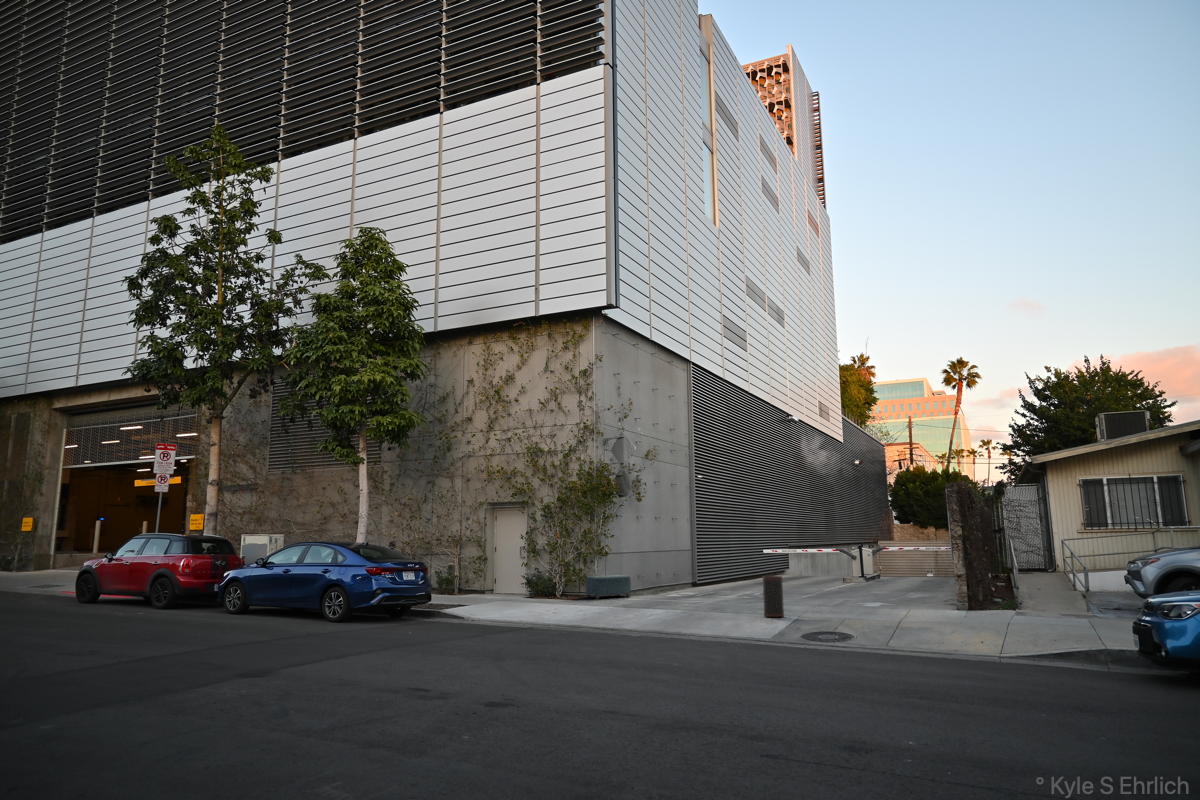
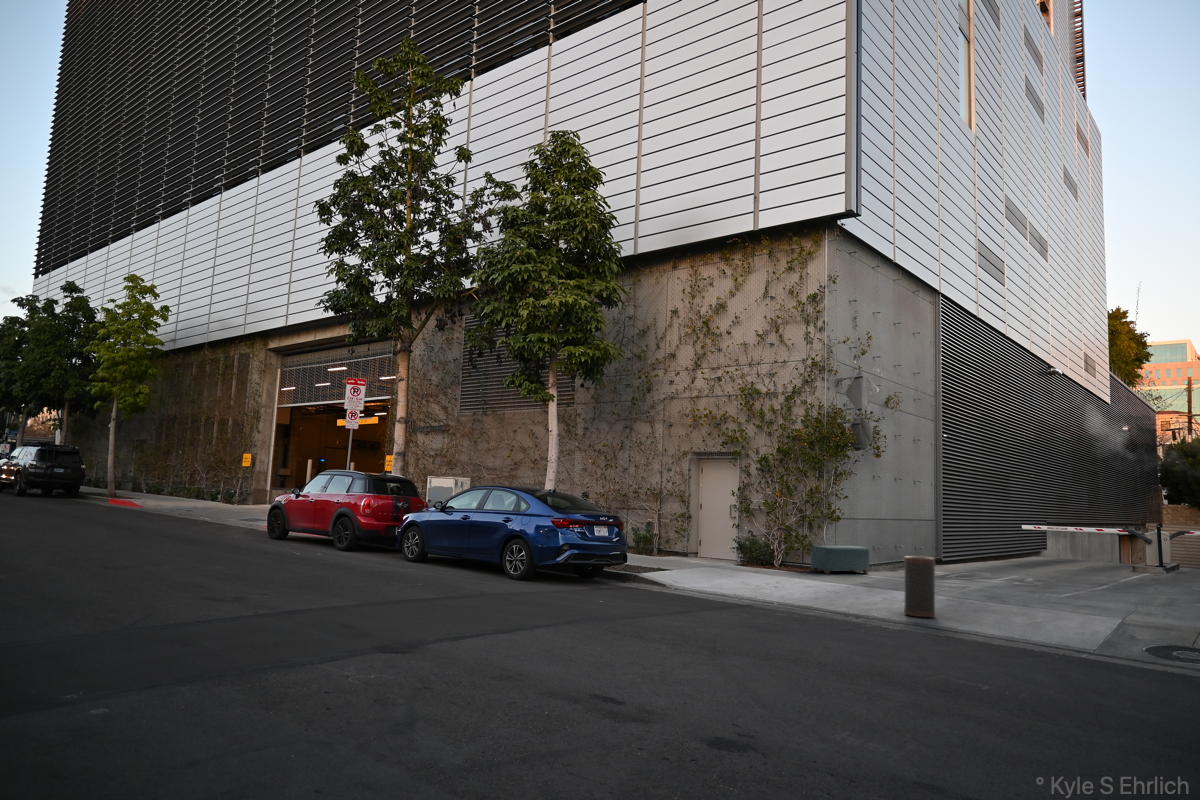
trash can: present [762,576,784,617] -> present [904,556,935,618]

